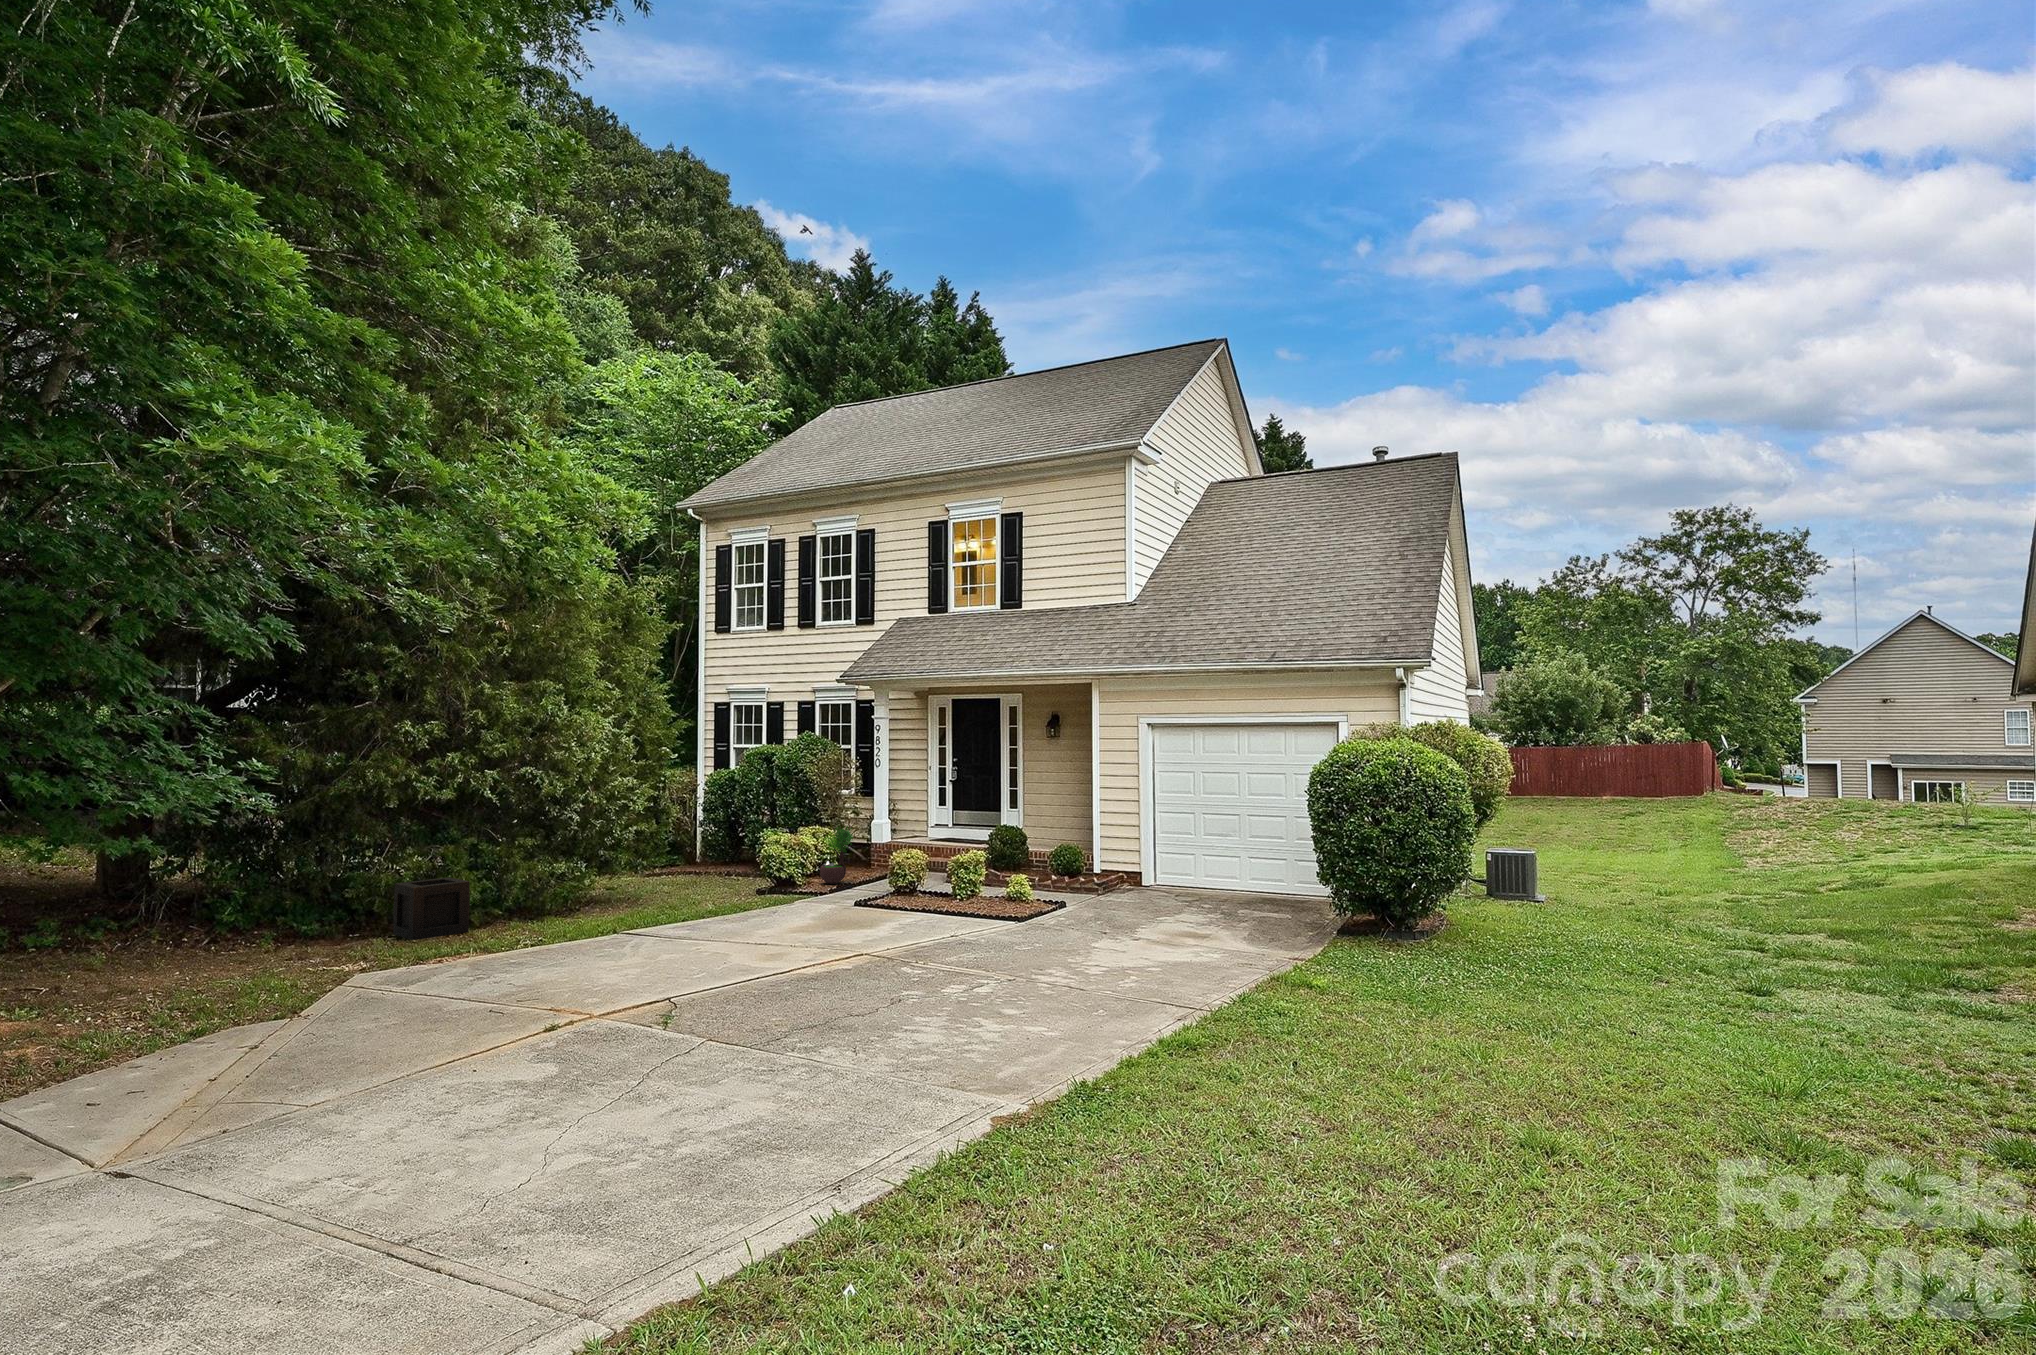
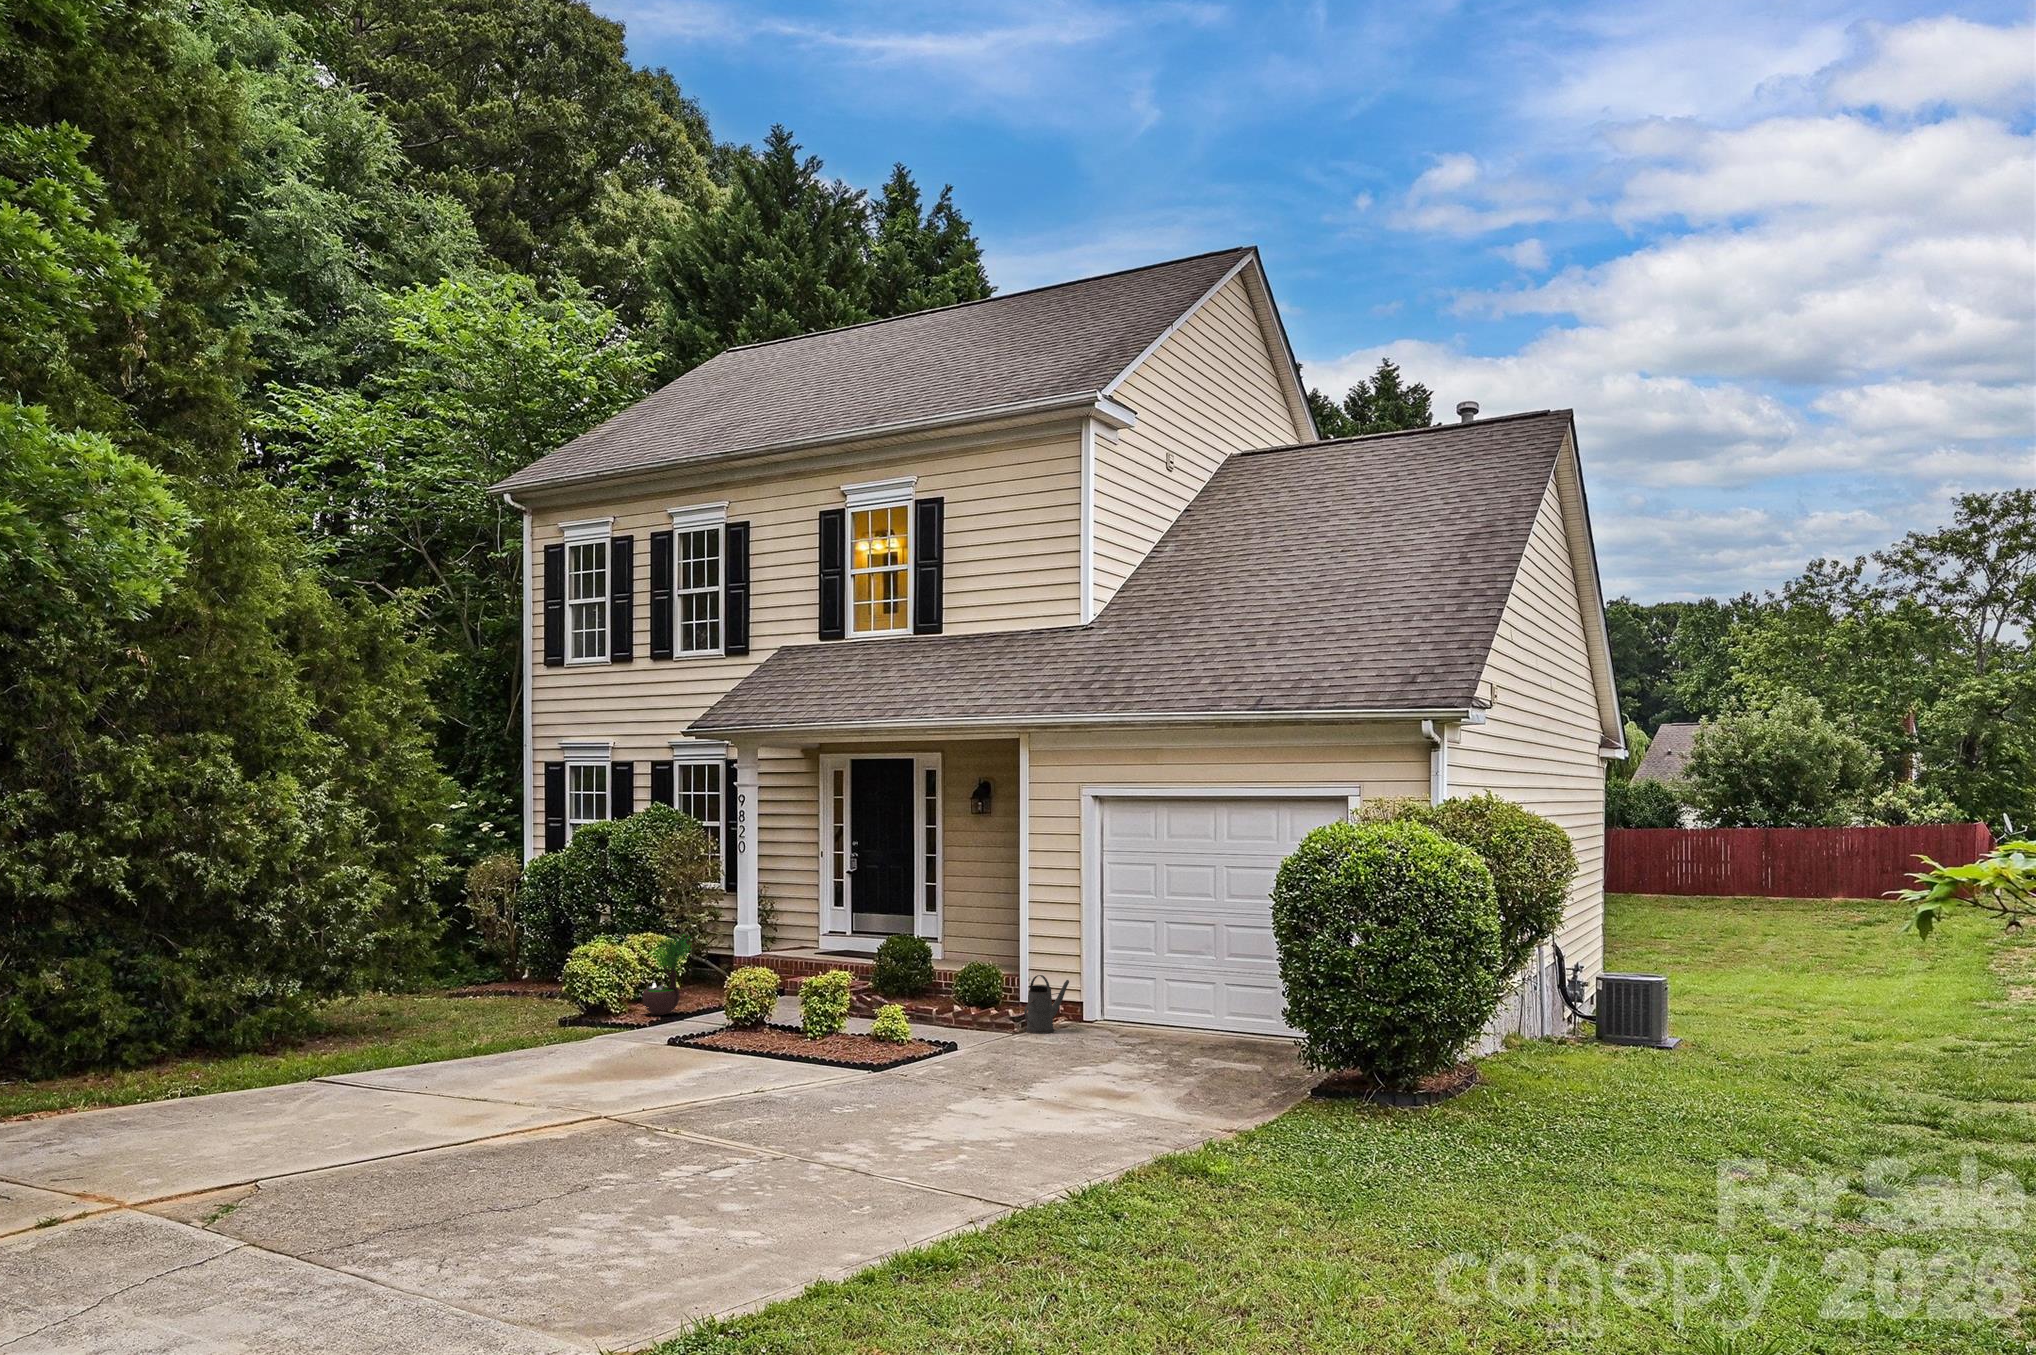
watering can: none [1103,851,1130,892] -> present [1024,975,1069,1034]
wooden crate: present [393,877,470,940] -> none [11,1000,117,1088]

